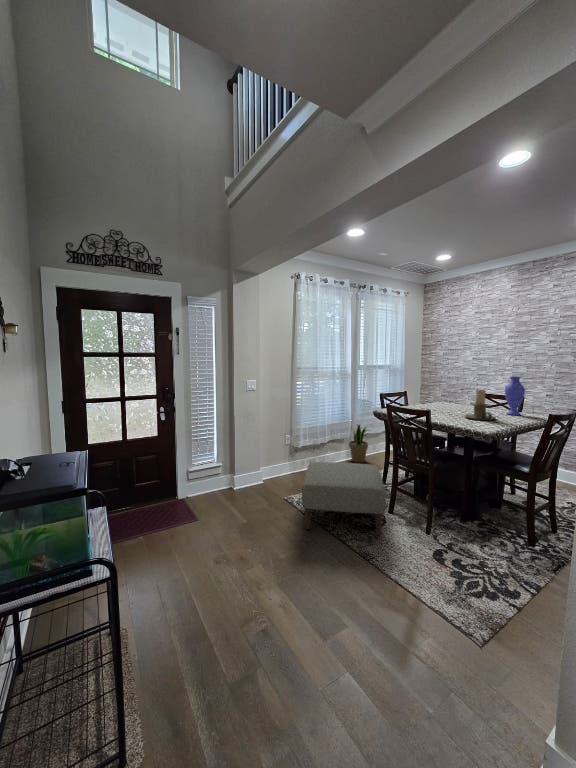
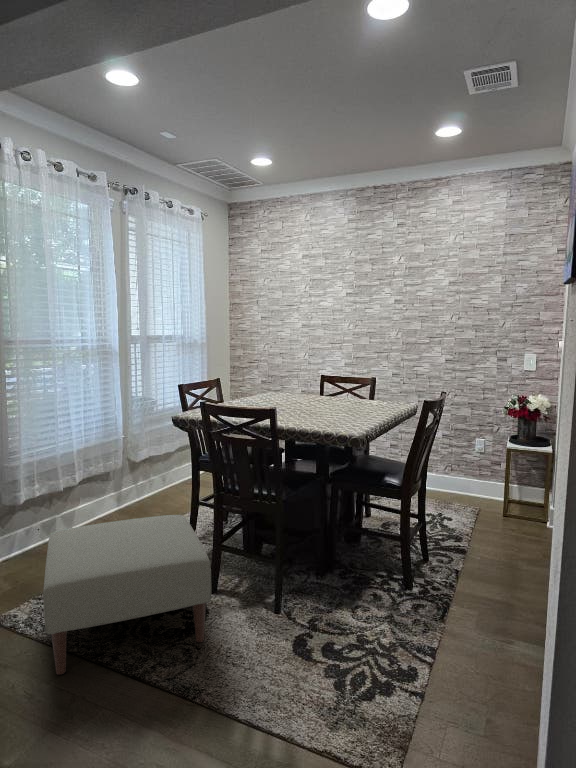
vase: present [505,377,525,415] -> none [358,349,382,405]
candle holder: present [465,390,495,420] -> none [312,370,354,417]
potted plant: present [349,425,368,463] -> none [119,442,156,511]

